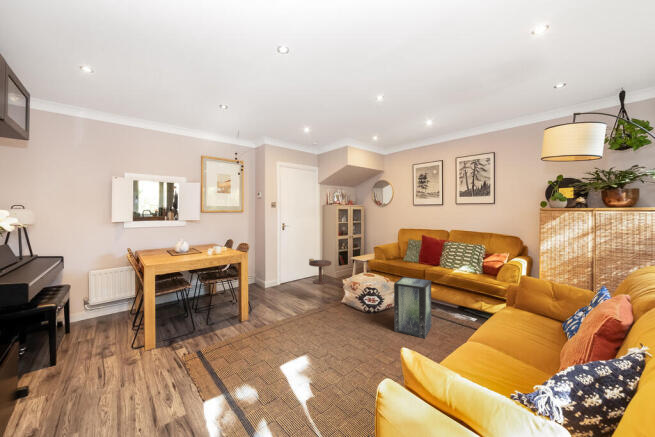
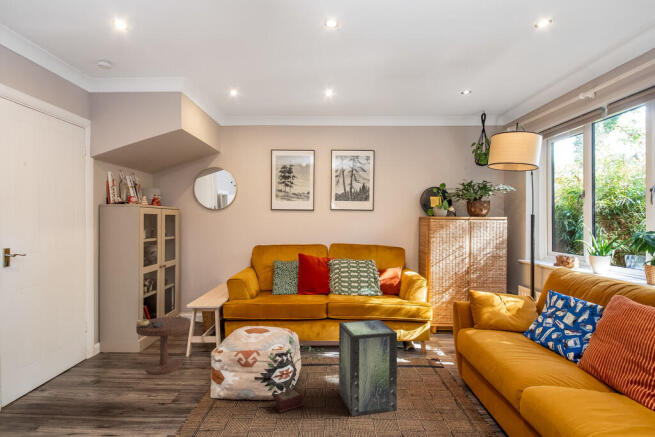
potted plant: none [355,278,391,319] -> present [268,337,326,412]

